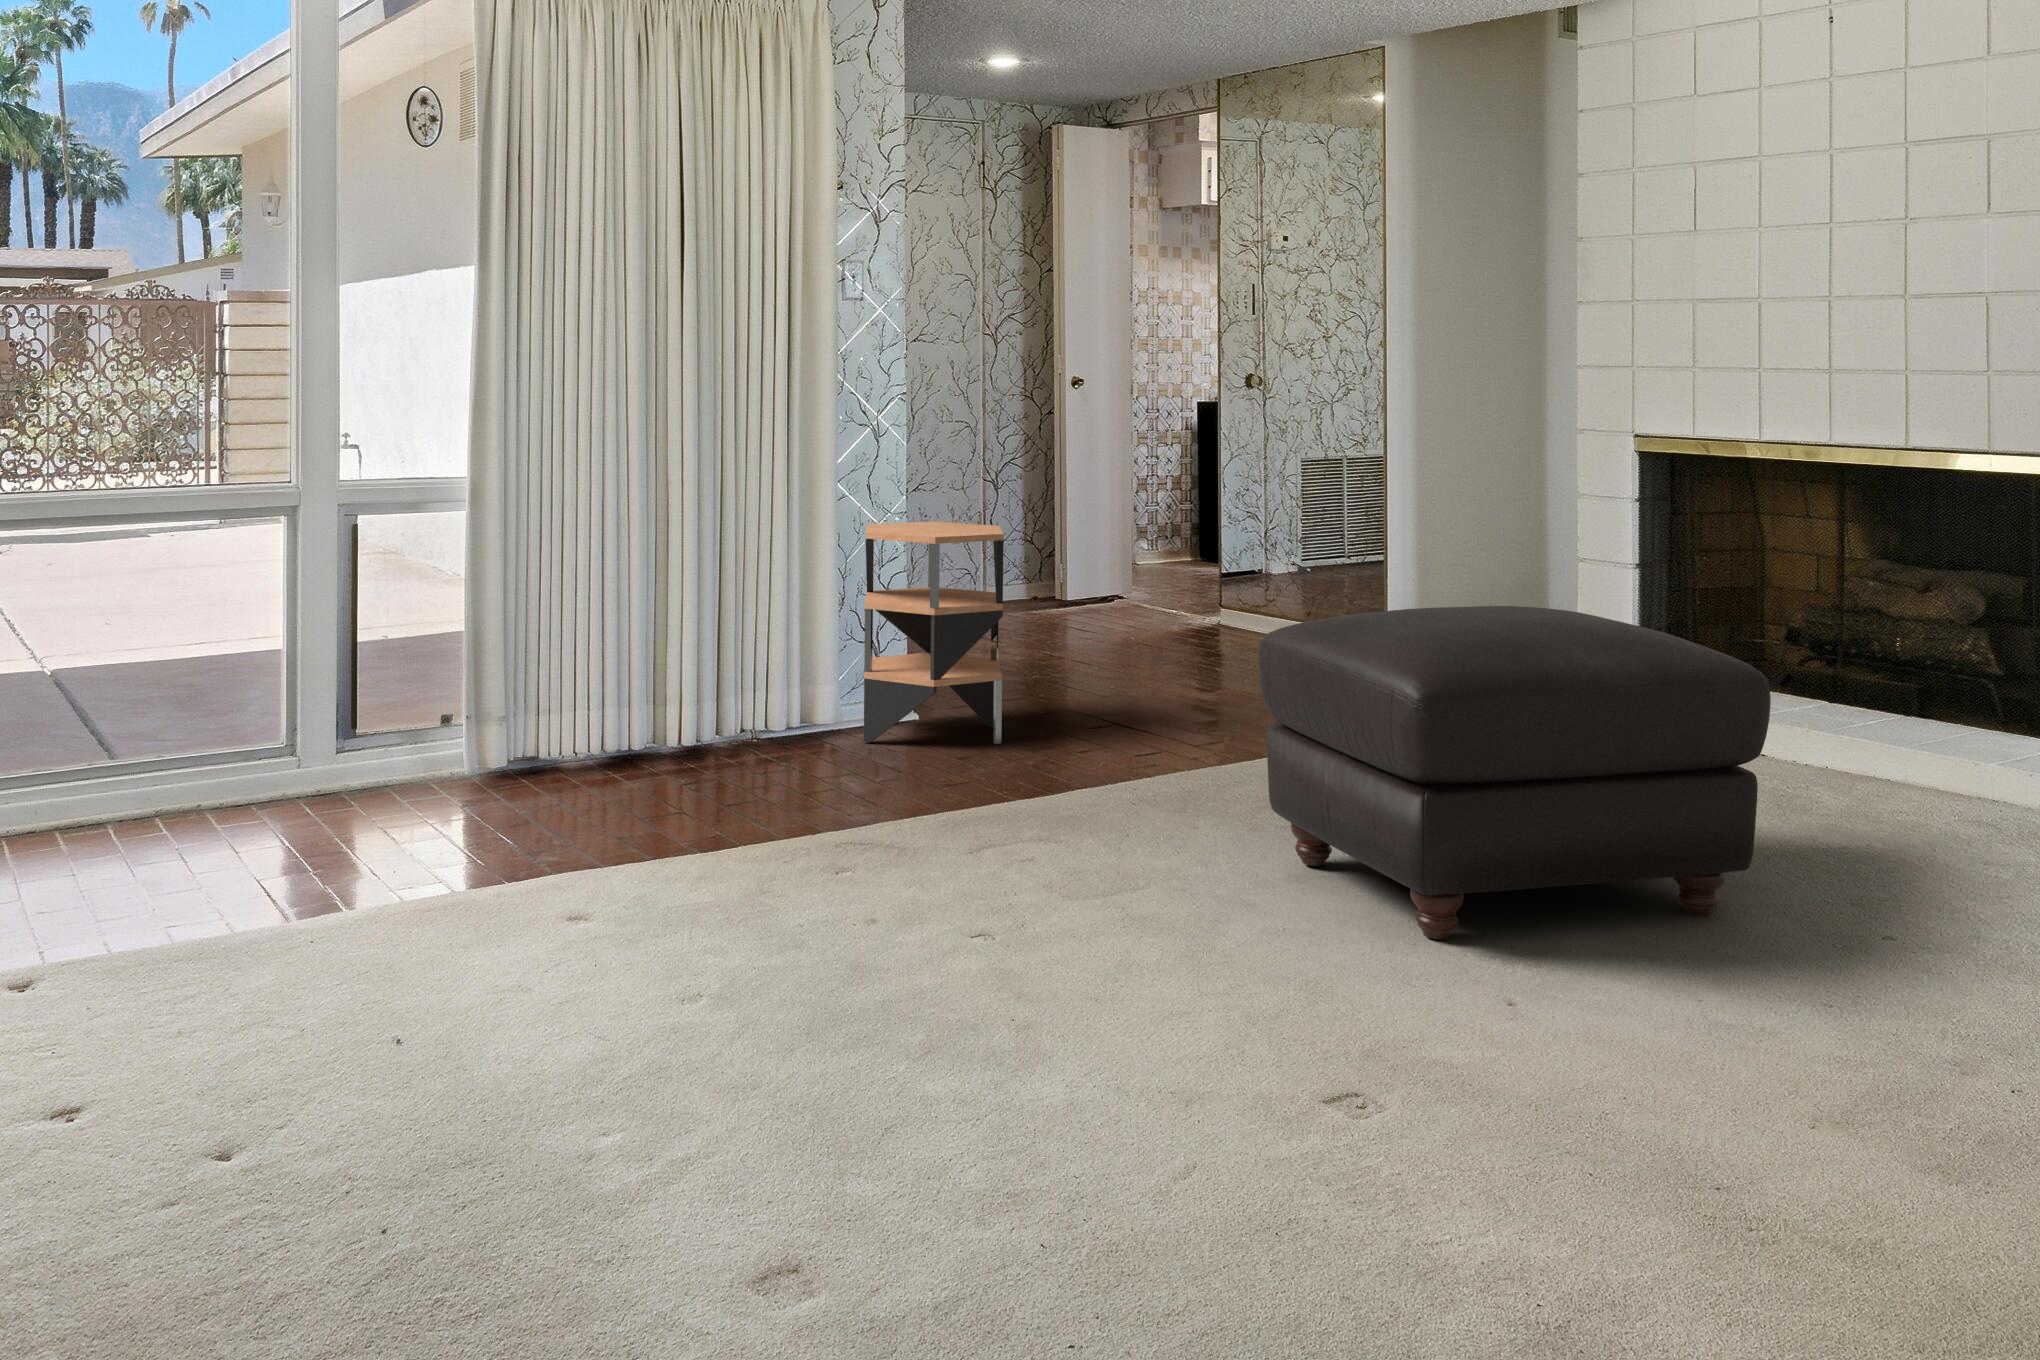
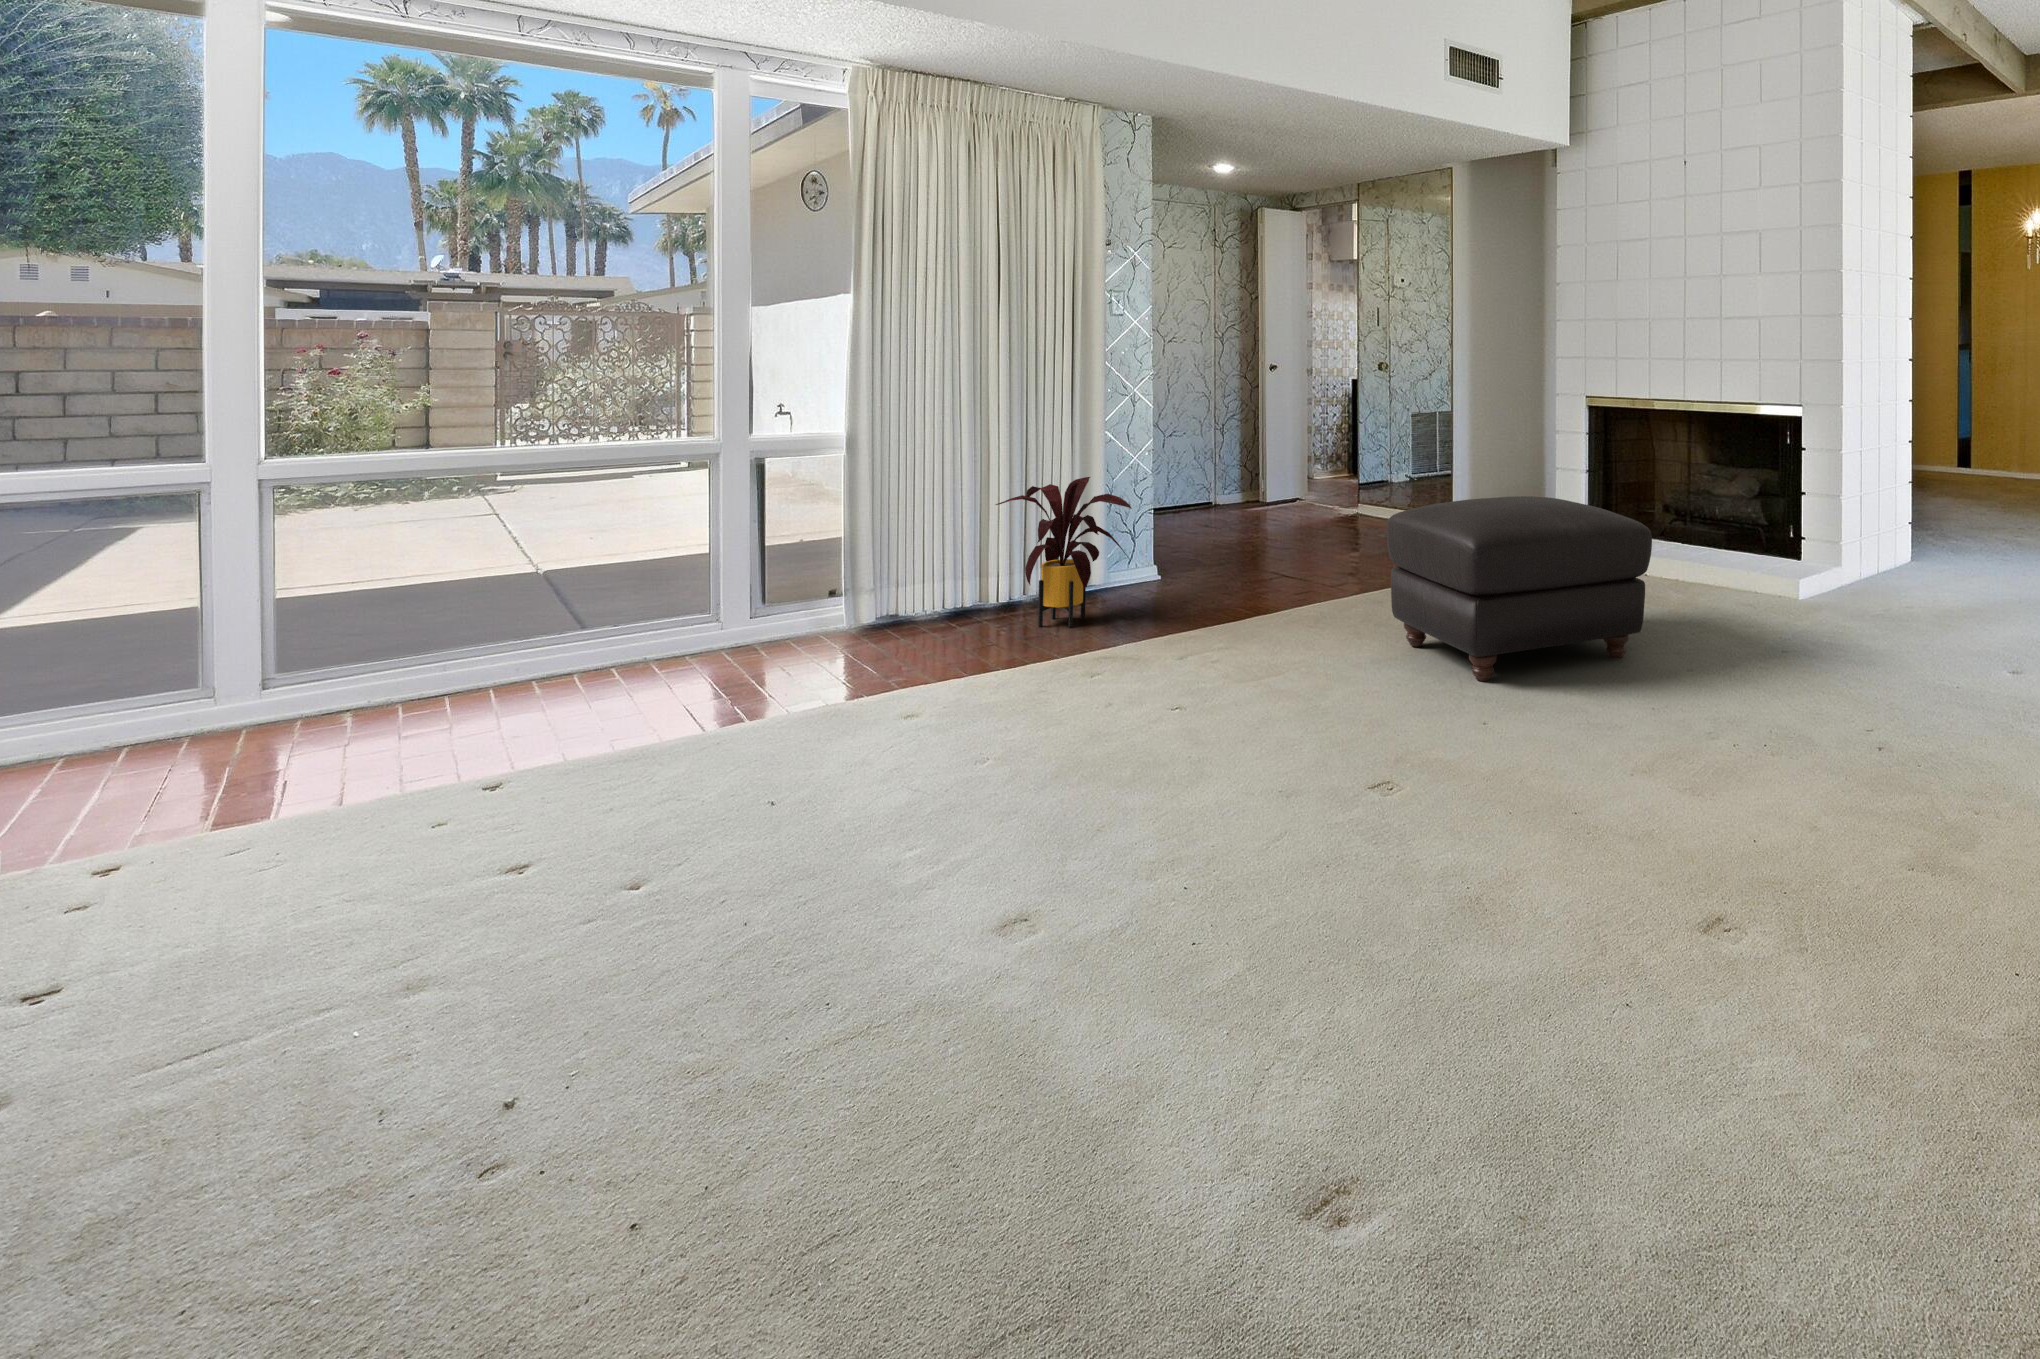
side table: present [864,521,1004,744] -> none [1147,455,1235,591]
house plant: none [627,554,836,796] -> present [996,477,1132,628]

